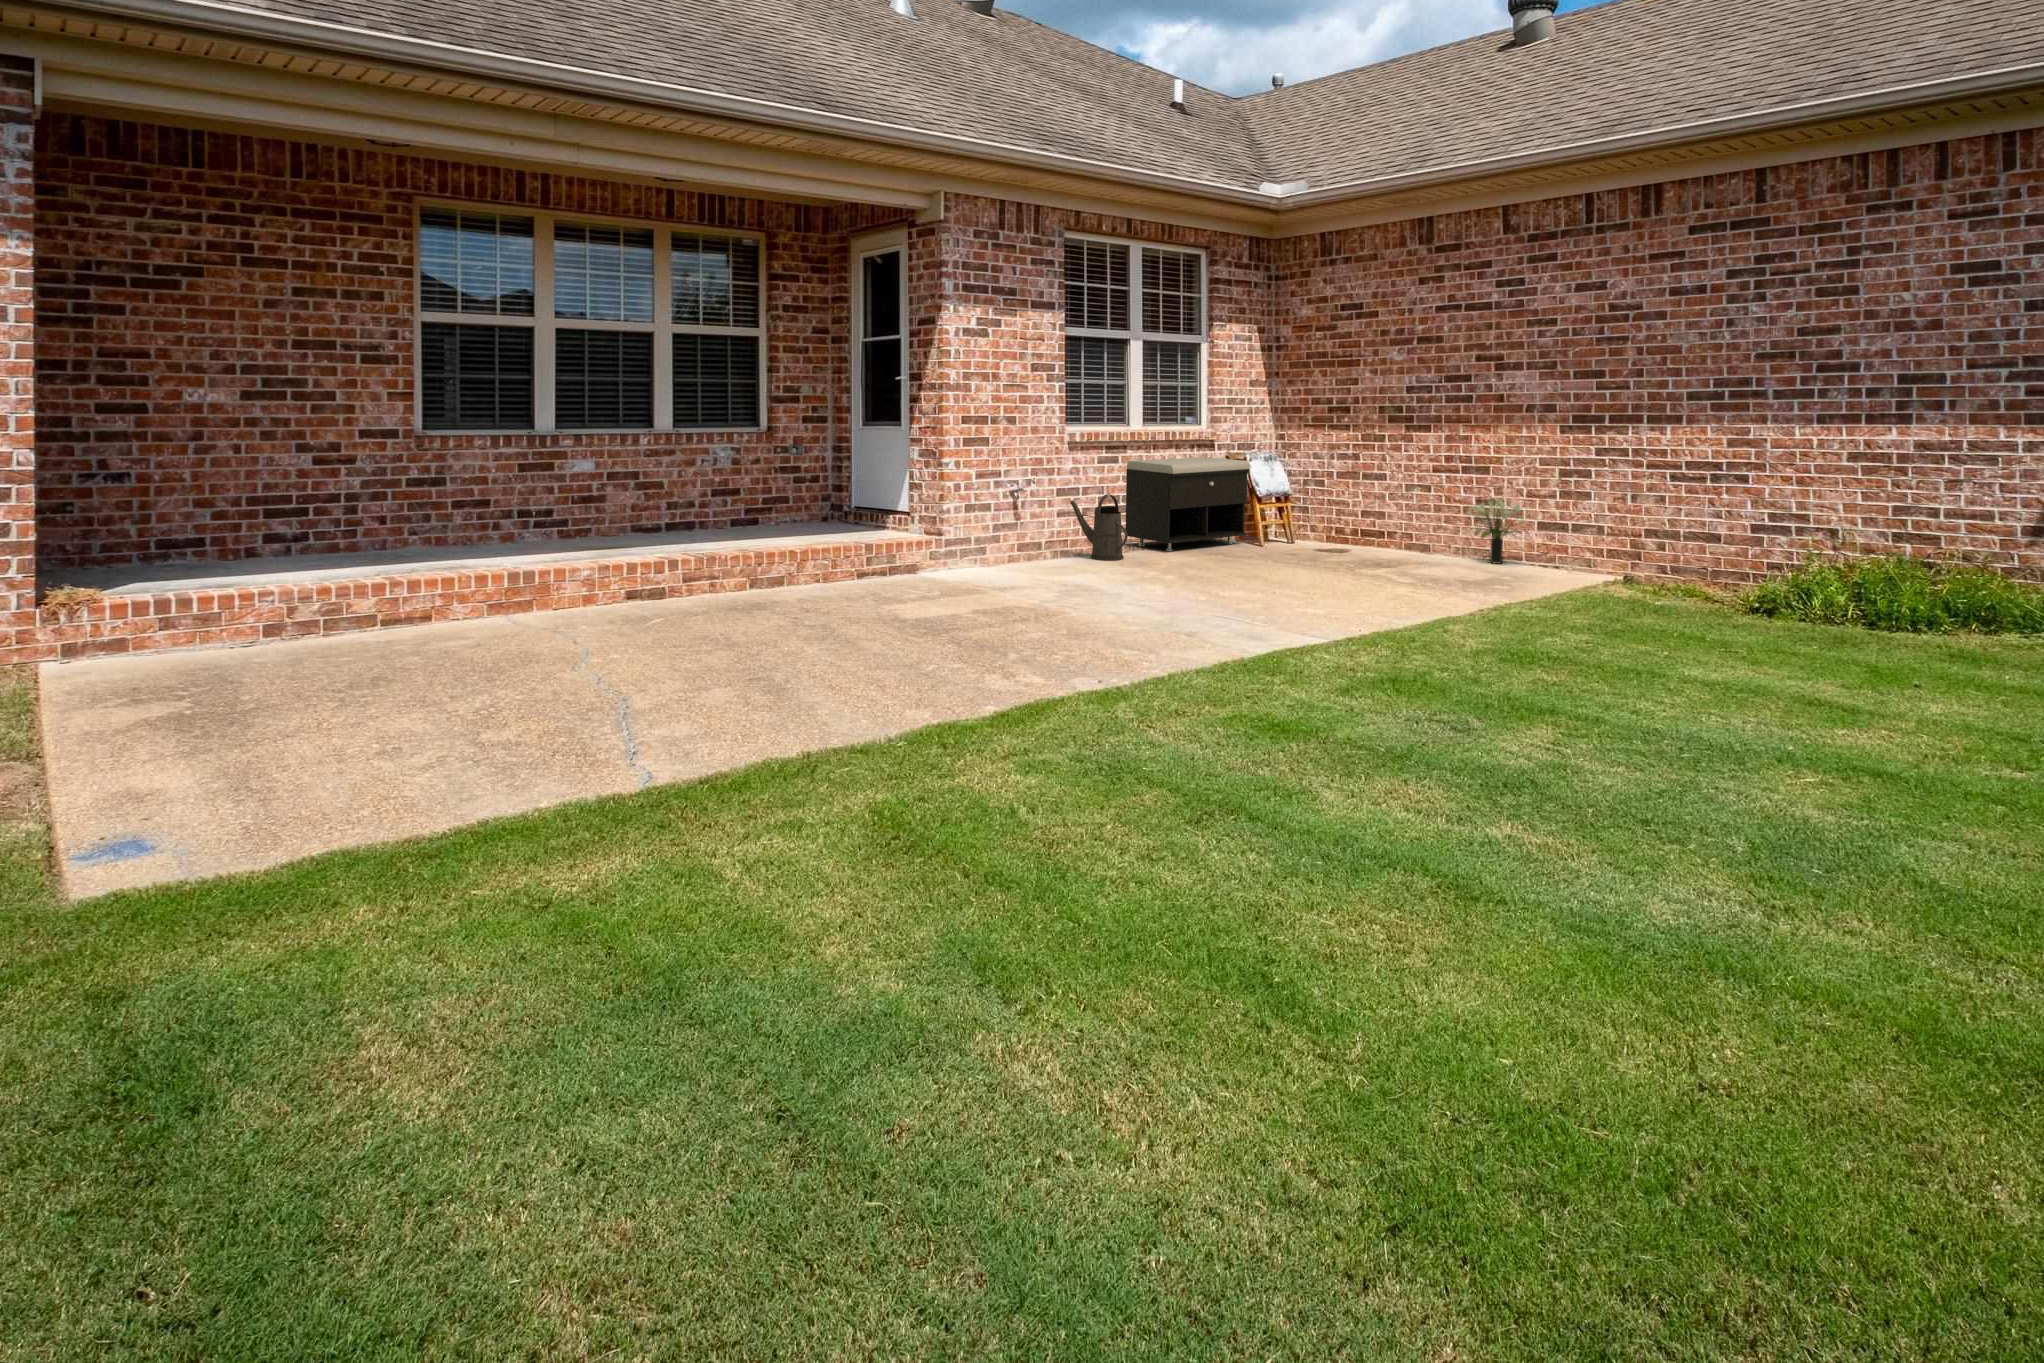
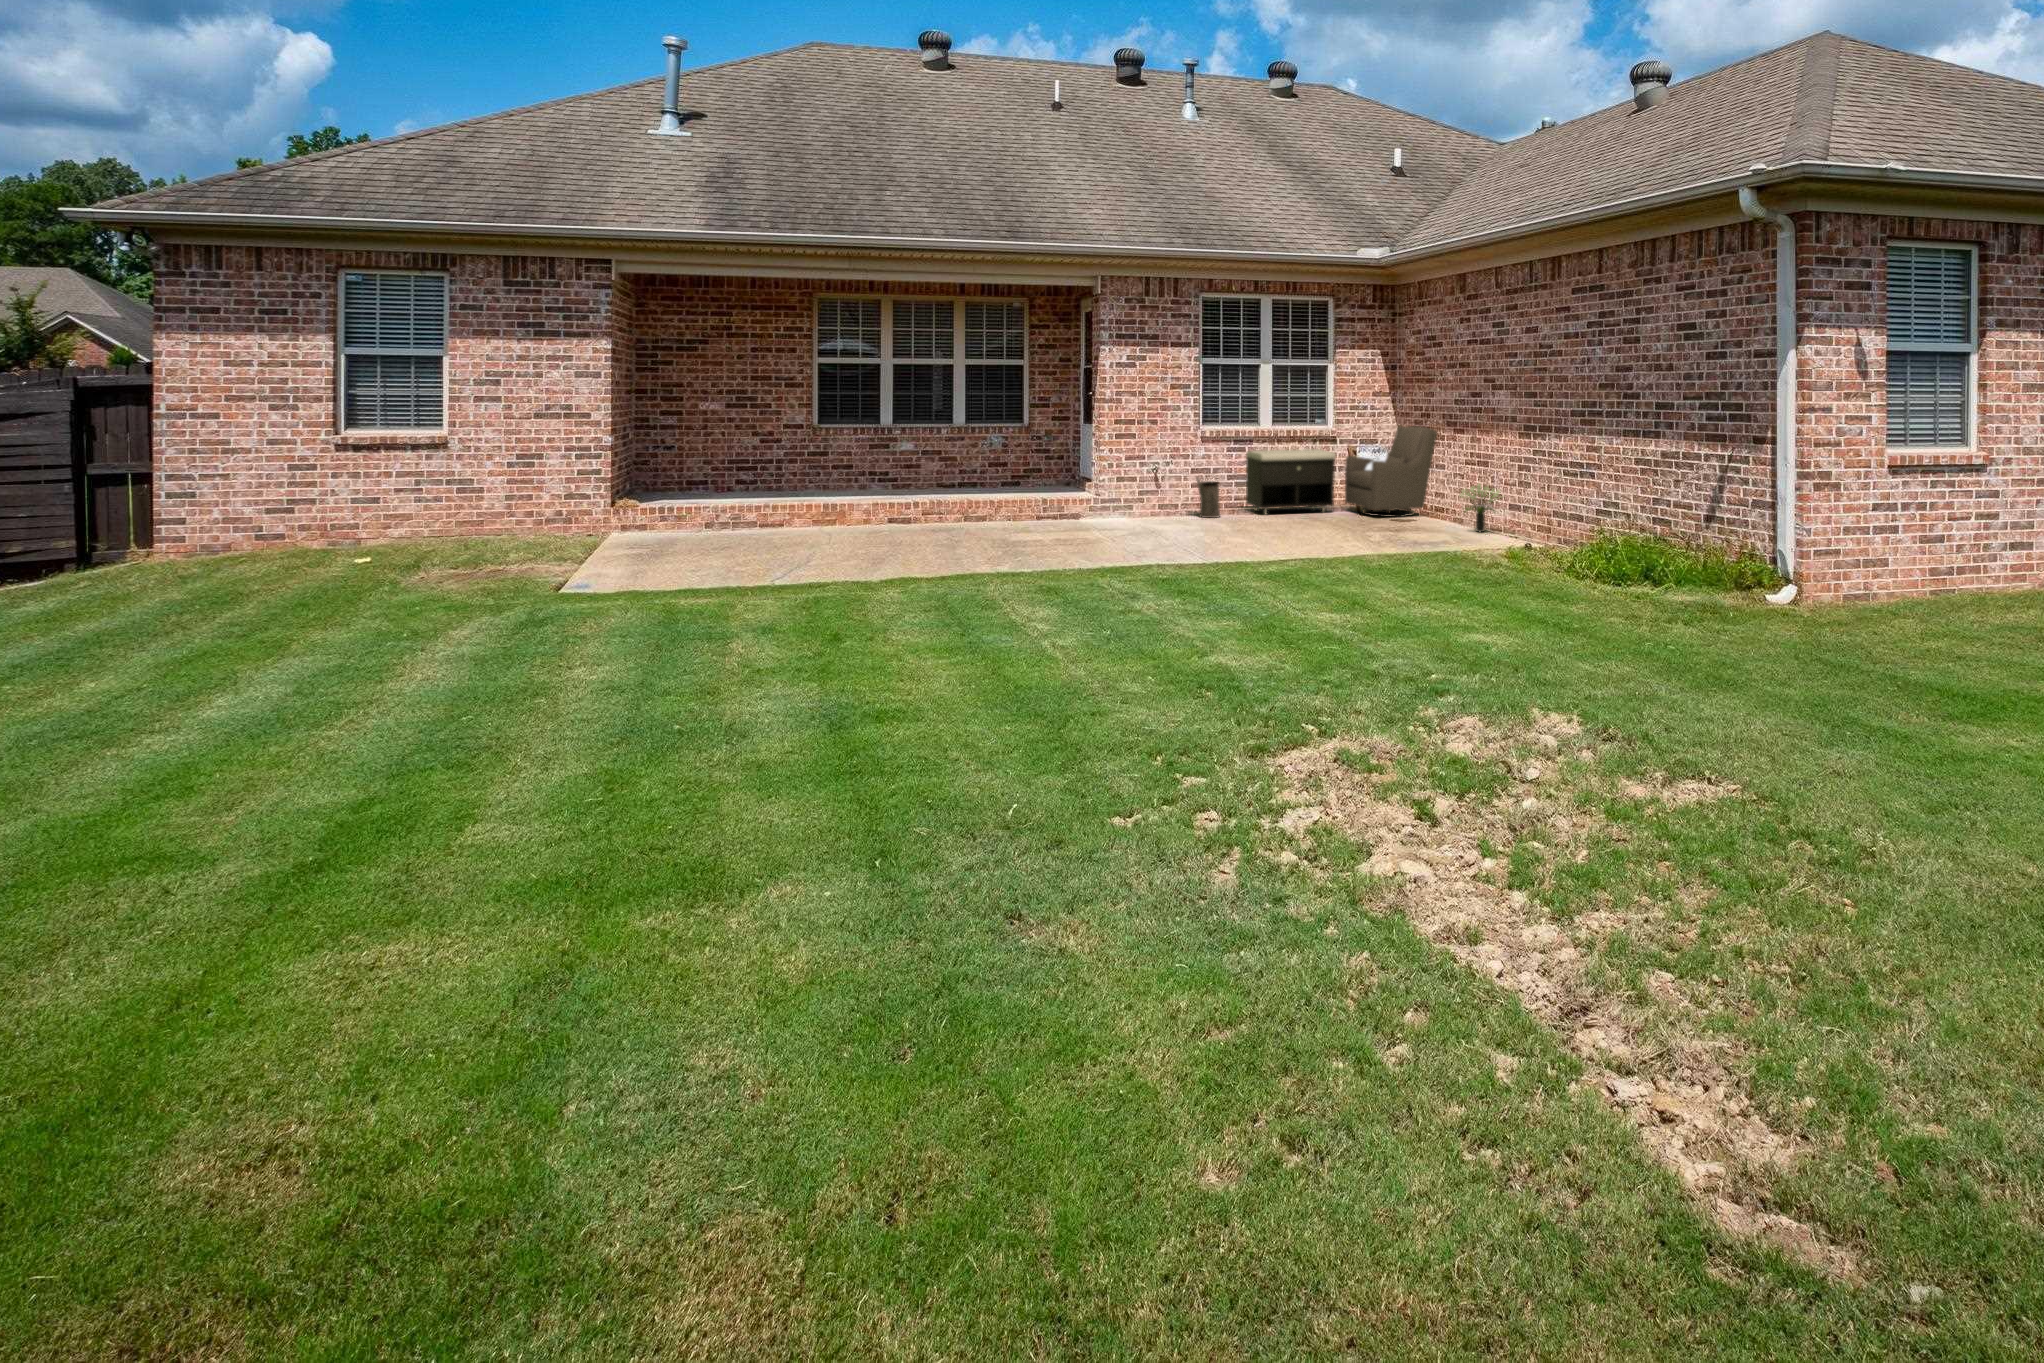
chair: none [1249,425,1374,546] -> present [1345,426,1437,517]

